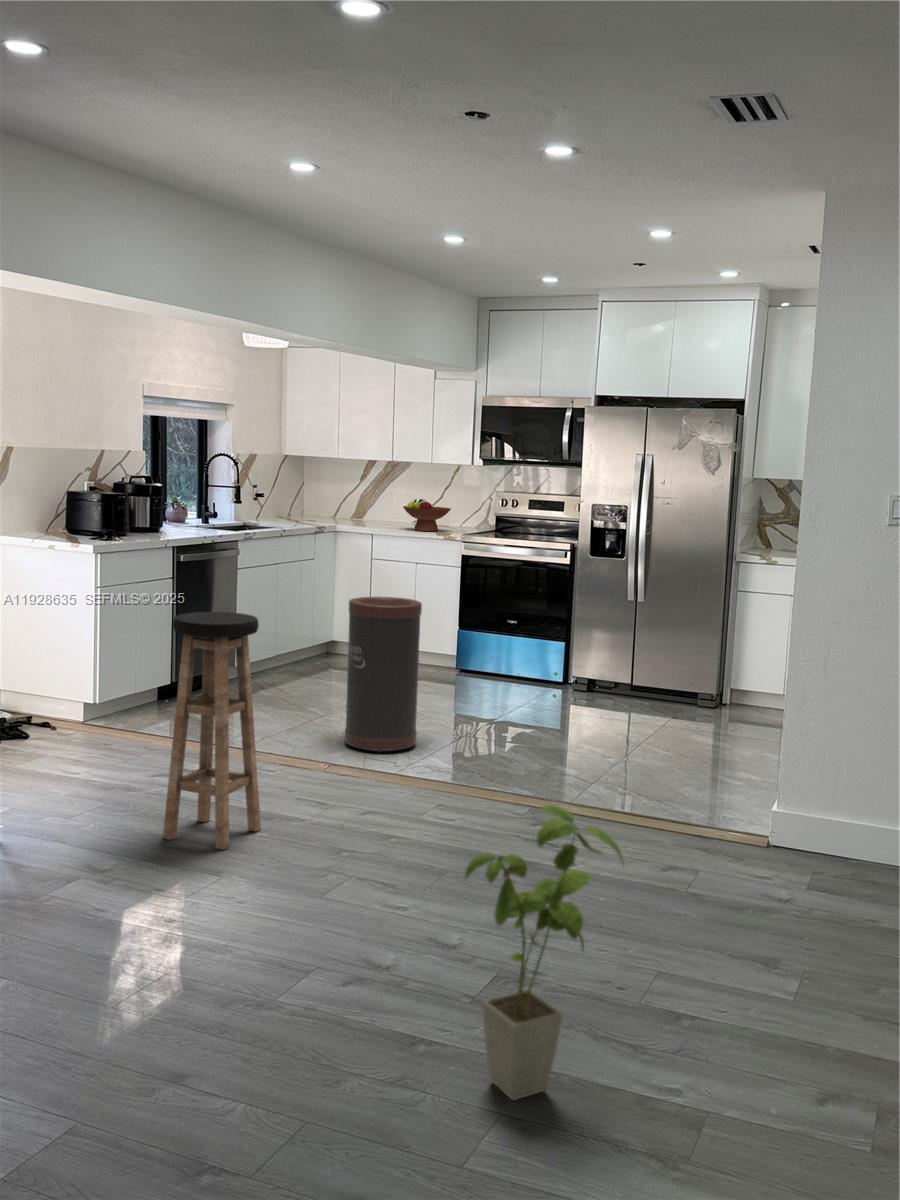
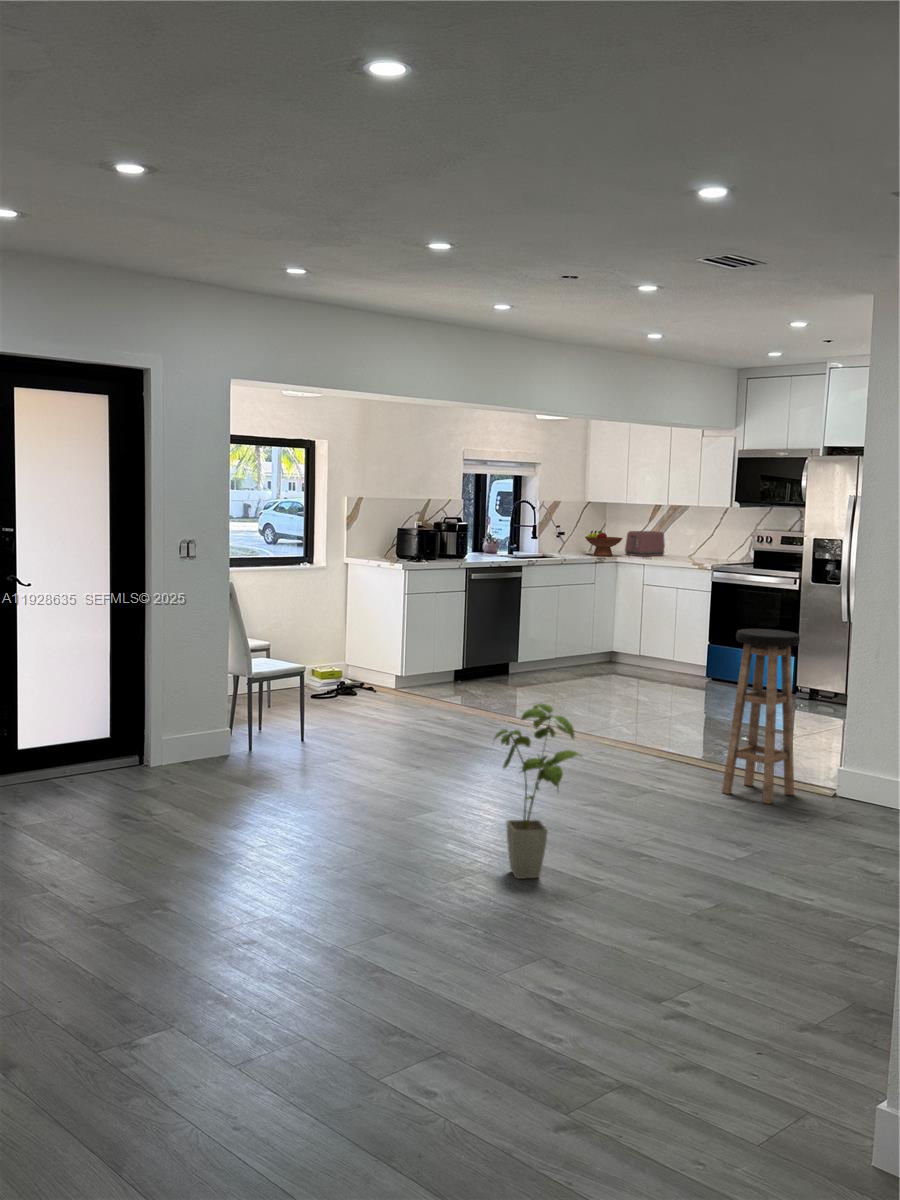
toaster: none [339,492,385,524] -> present [625,531,665,556]
fruit bowl: present [403,499,451,531] -> present [585,531,623,556]
trash can: present [344,597,422,753] -> none [570,606,629,722]
bar stool: present [163,612,261,850] -> present [722,629,800,804]

